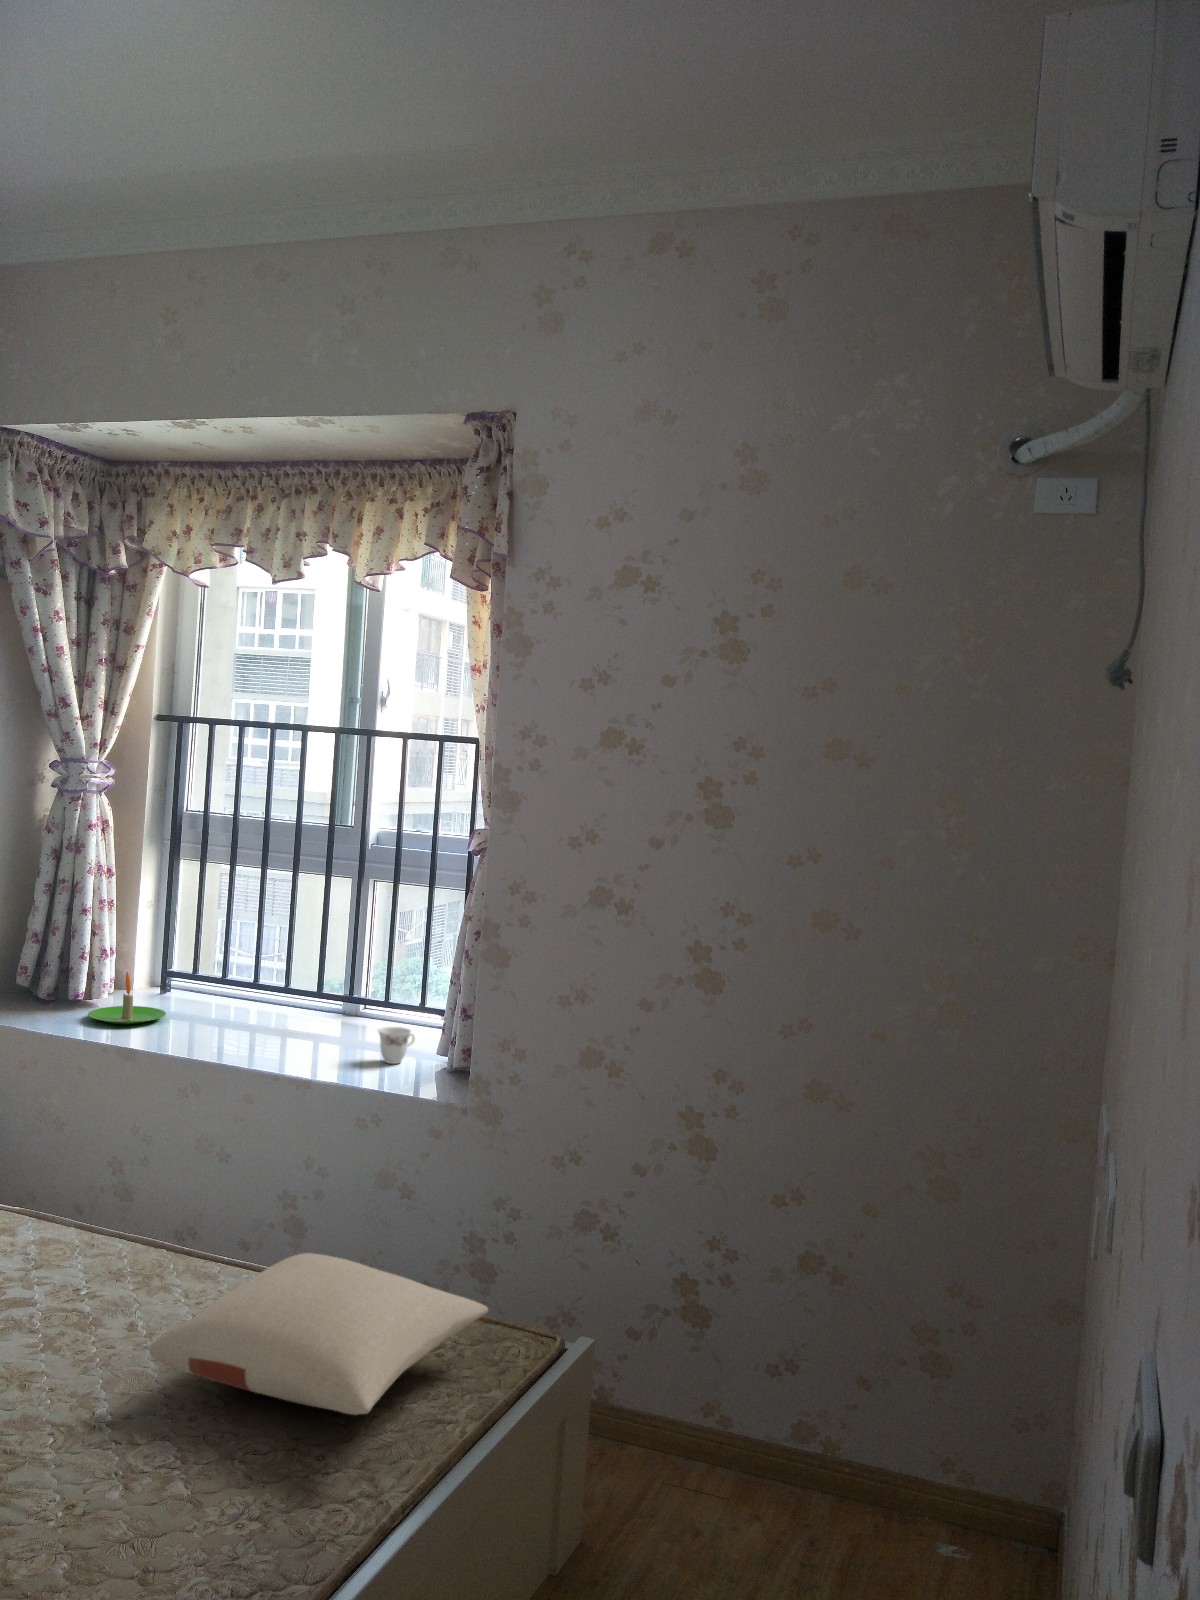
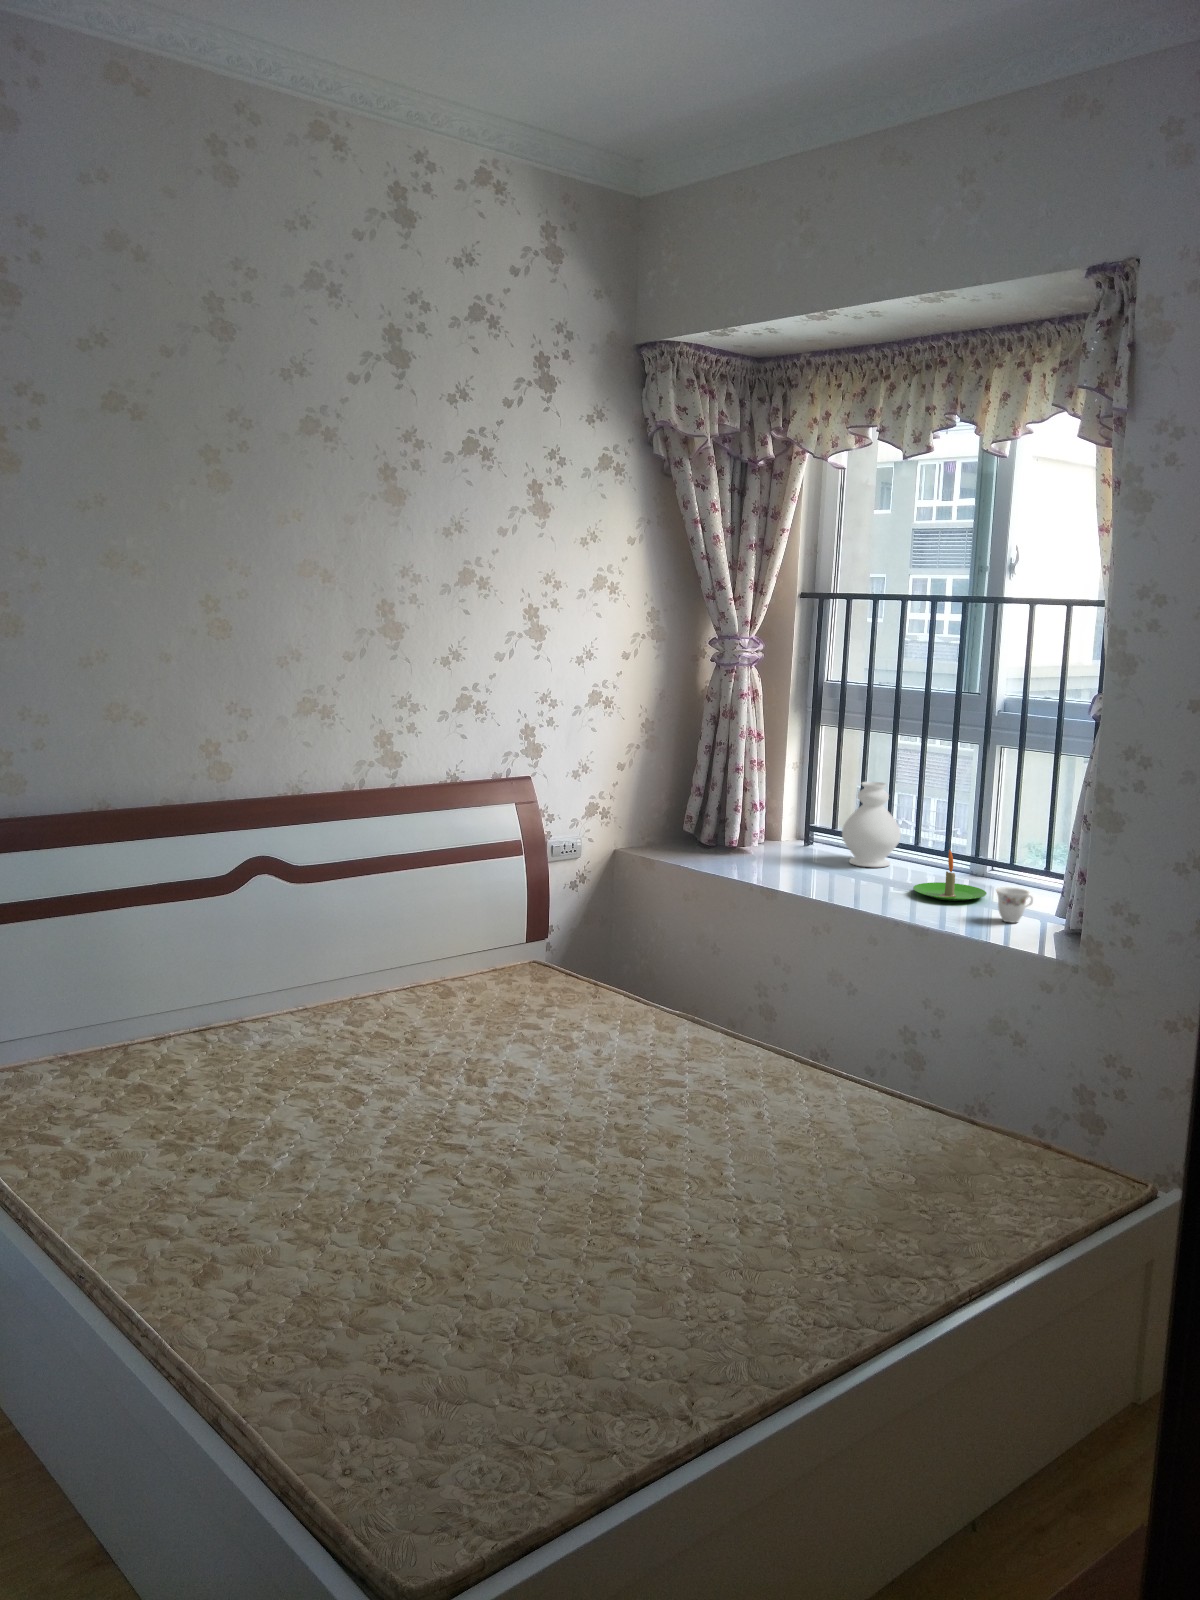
decorative vase: none [206,919,270,1012] -> present [842,782,901,867]
candle: present [88,972,166,1024] -> present [913,850,987,901]
pillow: present [149,1253,488,1415] -> none [767,1075,1073,1210]

